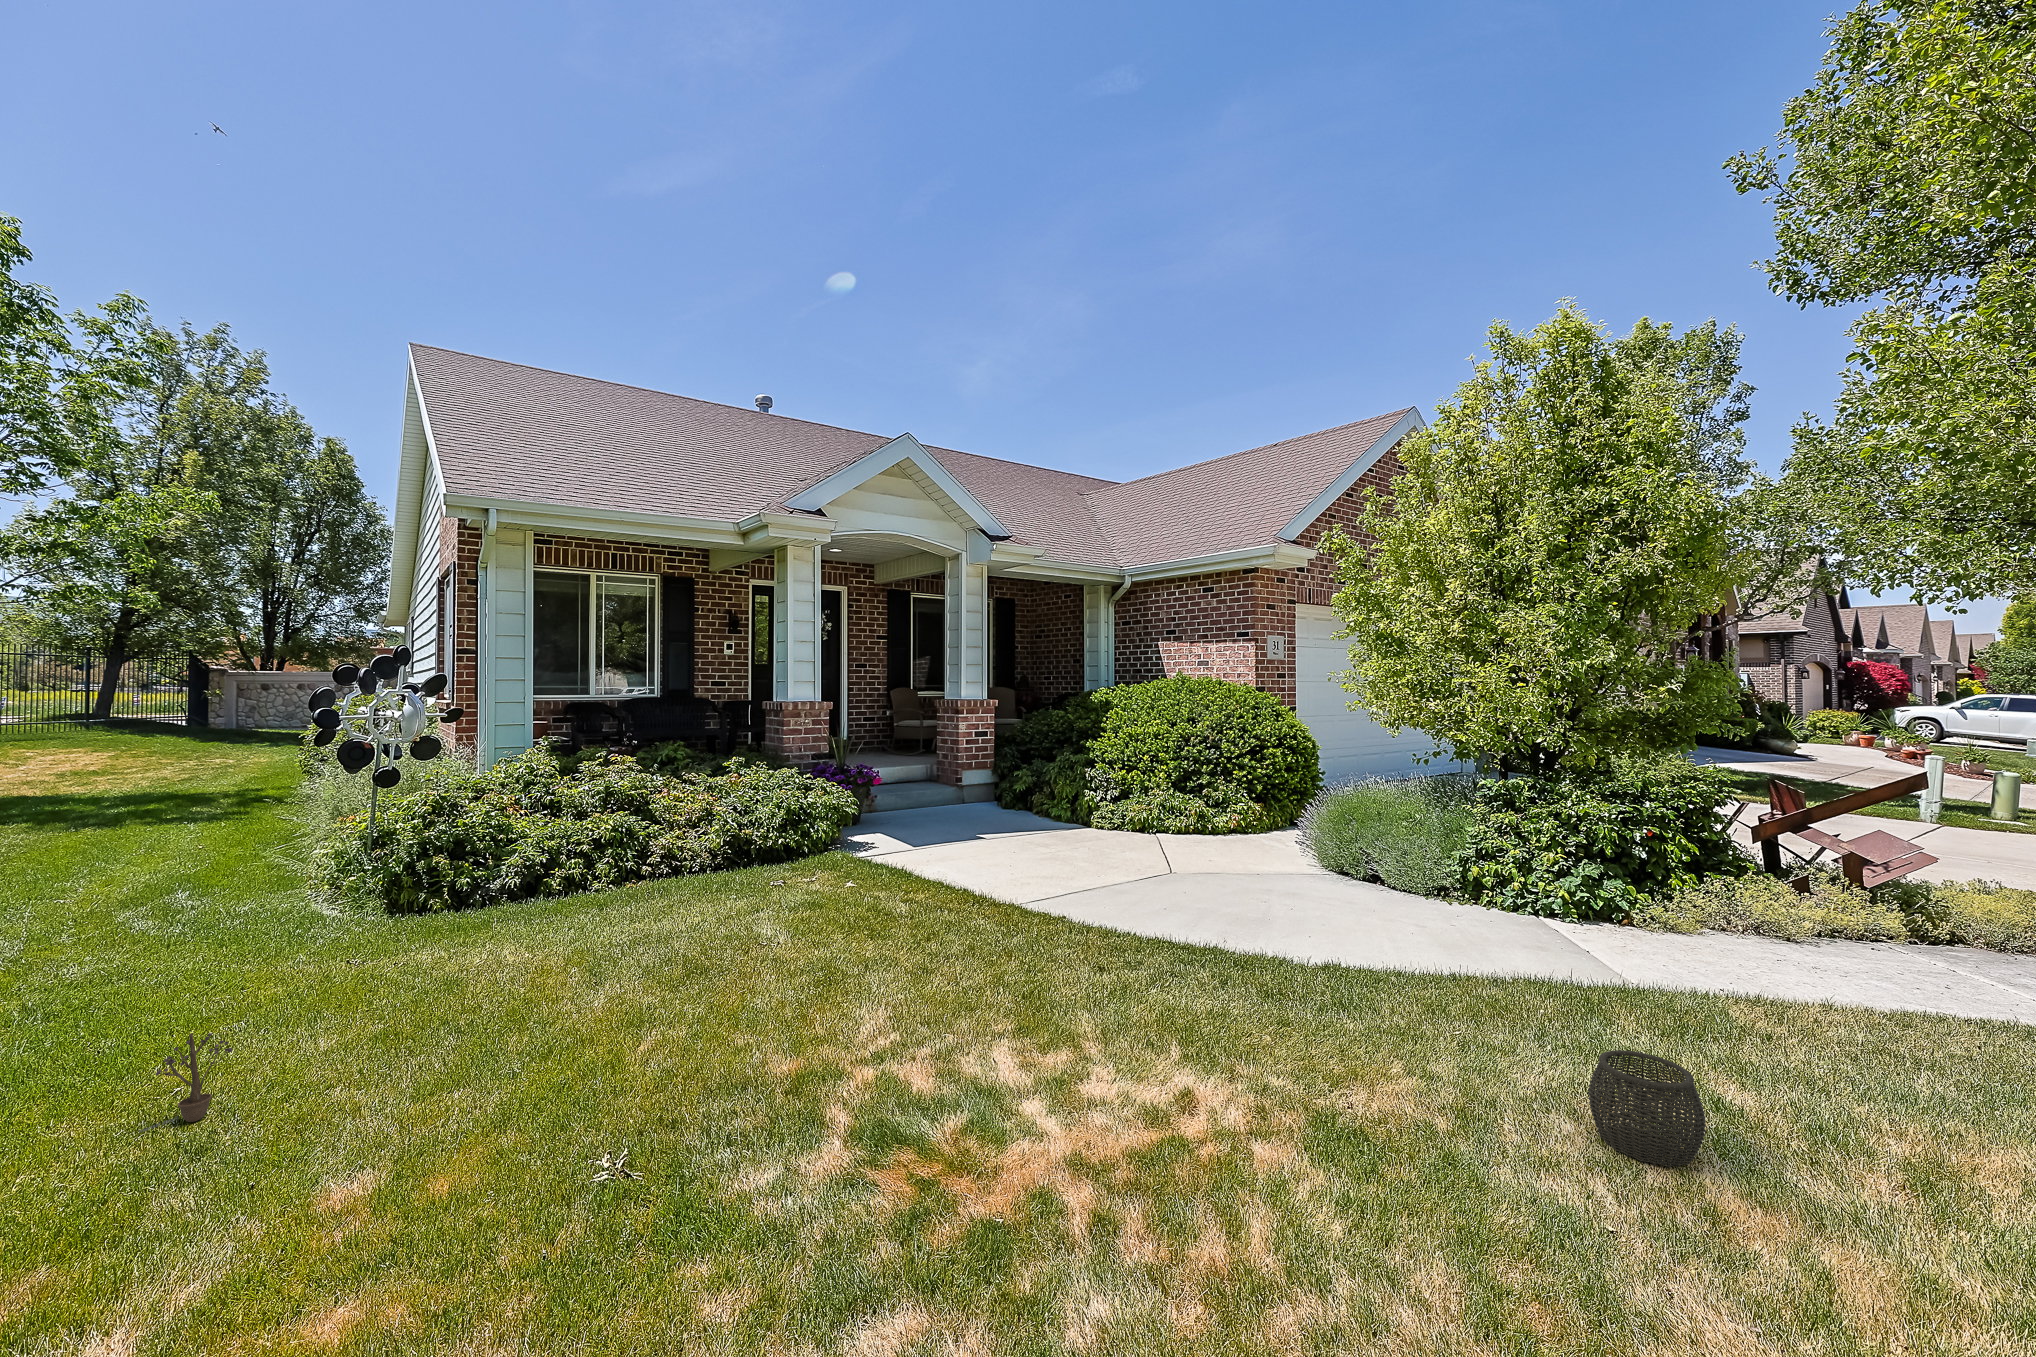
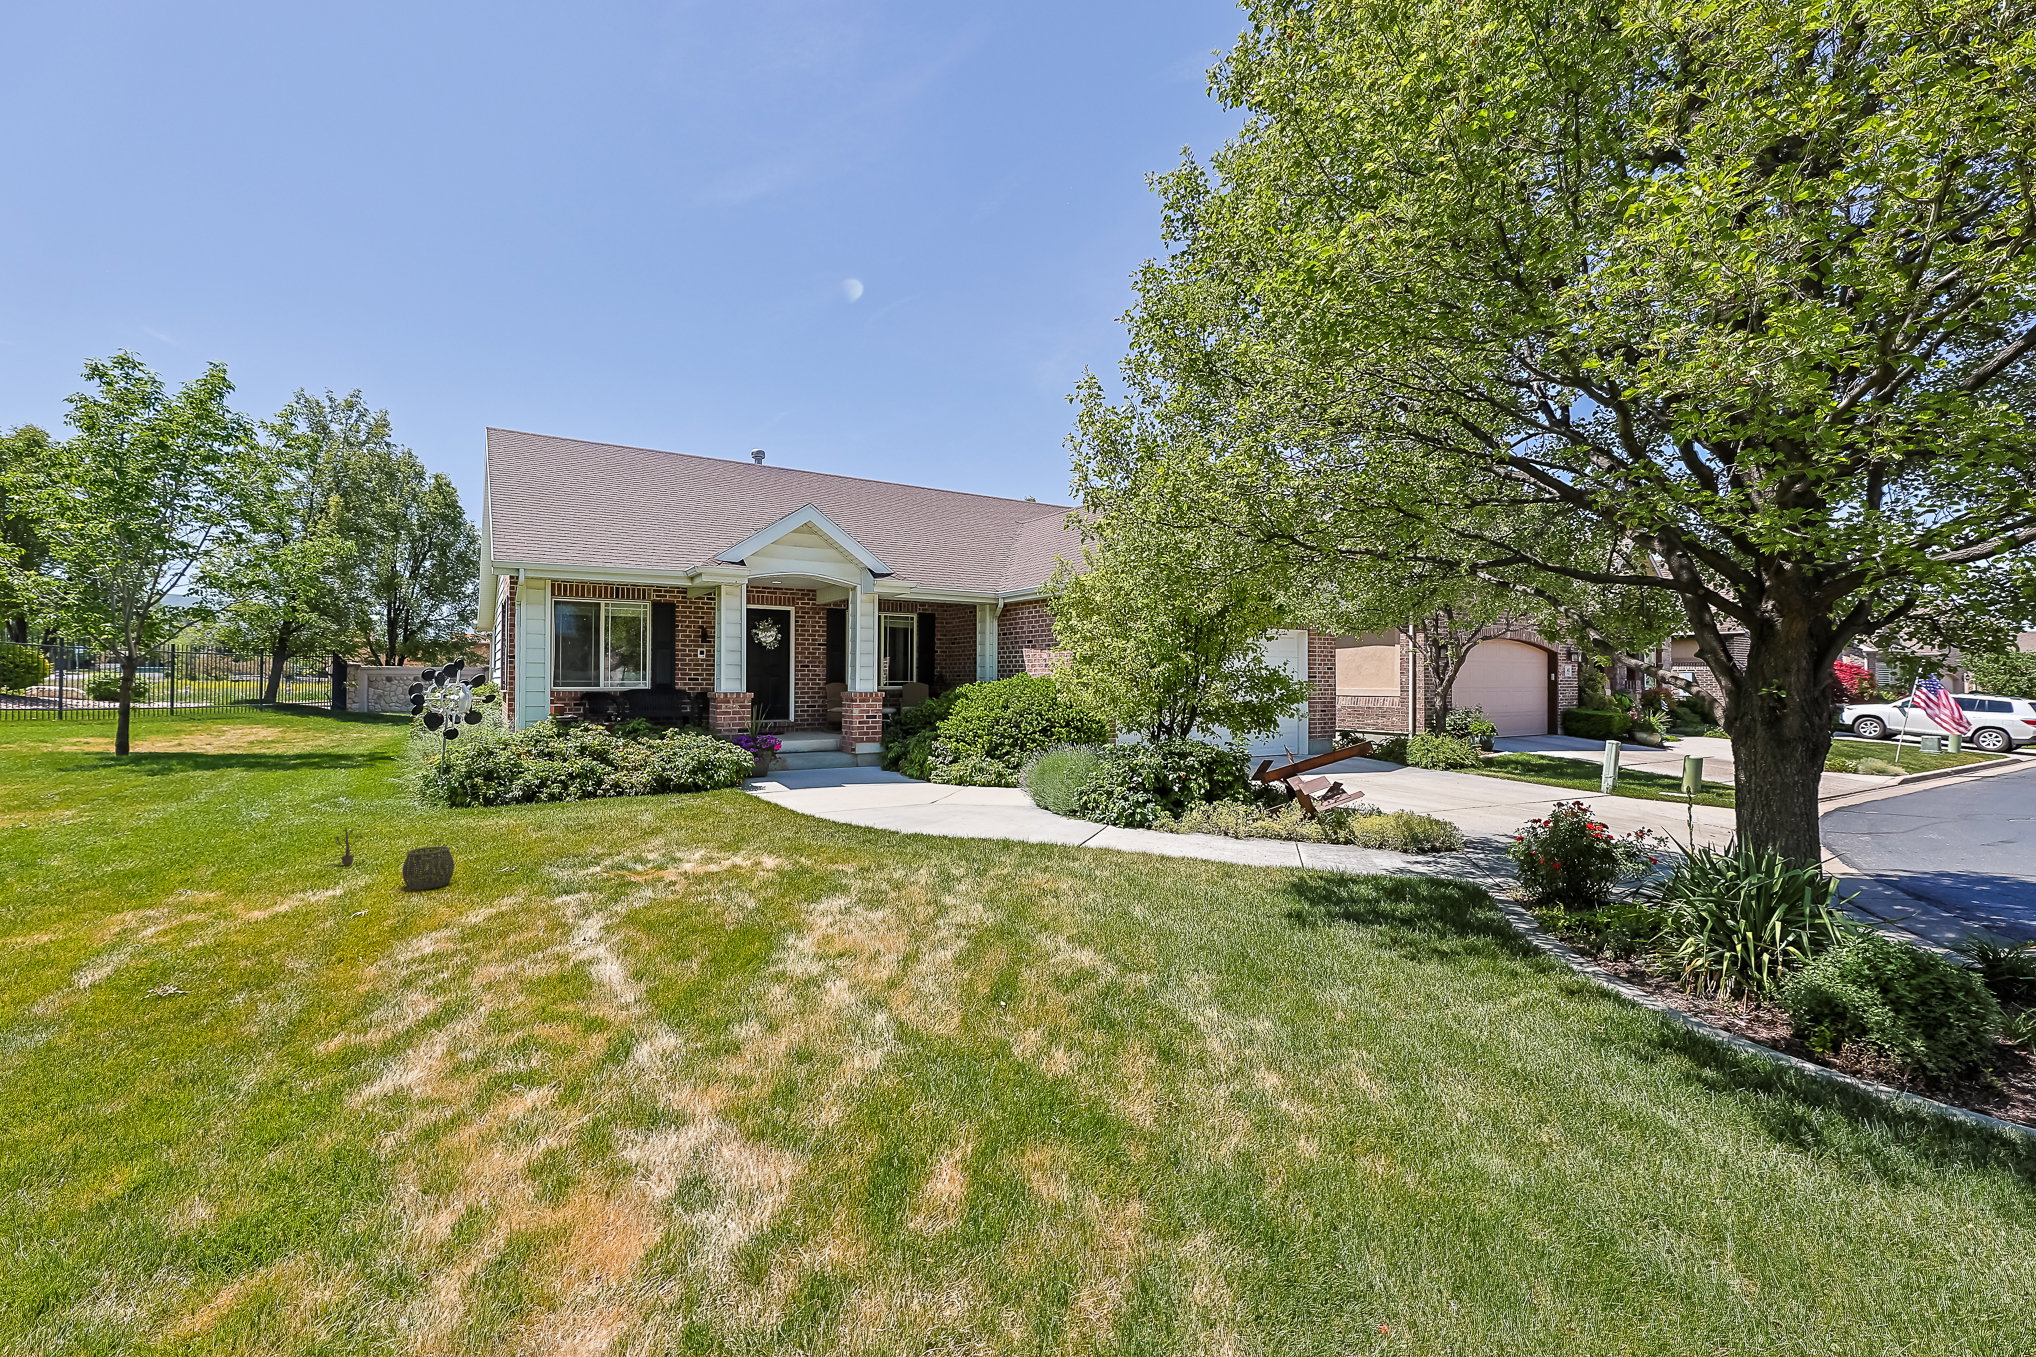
woven basket: present [1588,1050,1706,1167] -> present [402,846,454,890]

